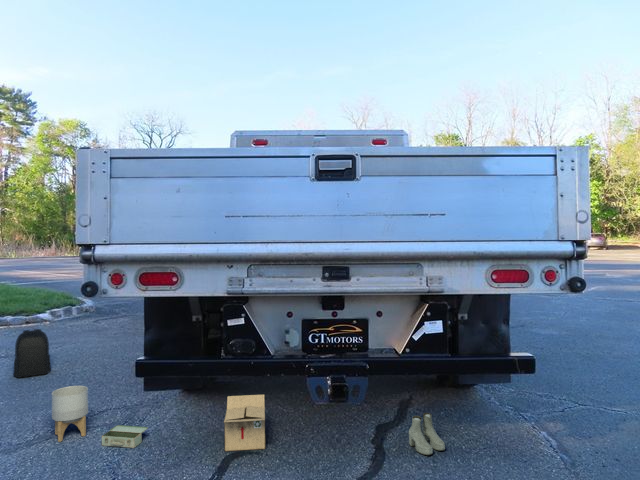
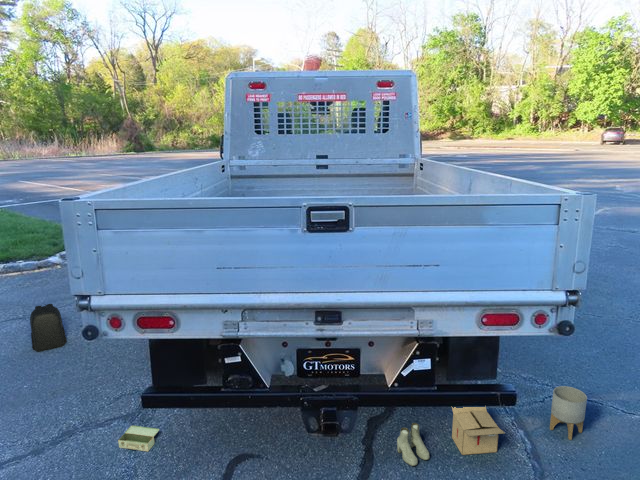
planter: present [52,386,88,442] -> present [550,386,587,440]
cardboard box: present [224,395,265,451] -> present [452,407,504,455]

